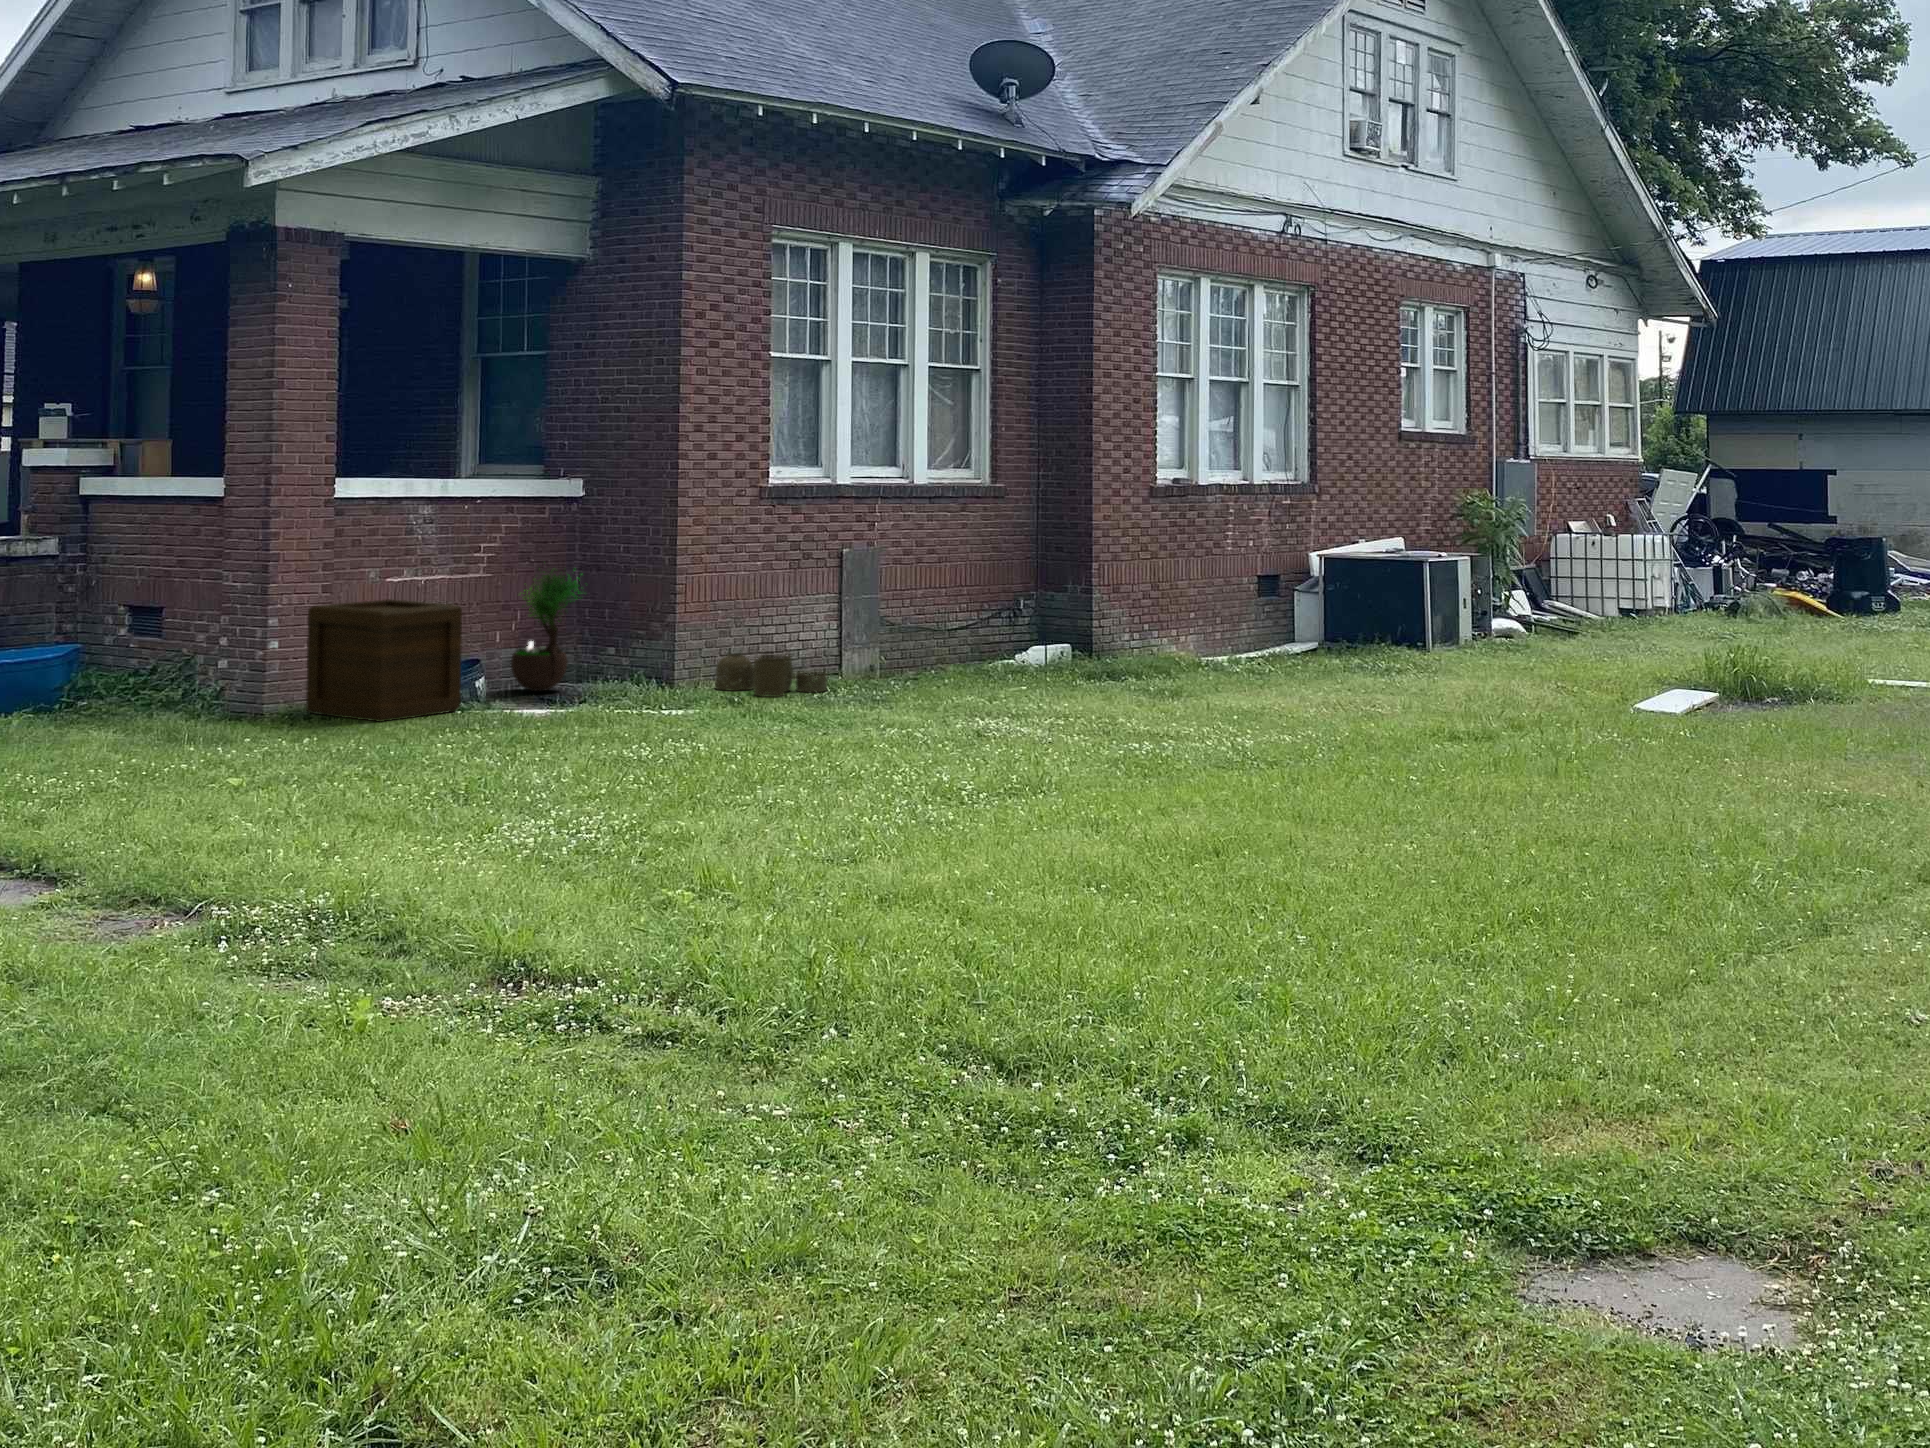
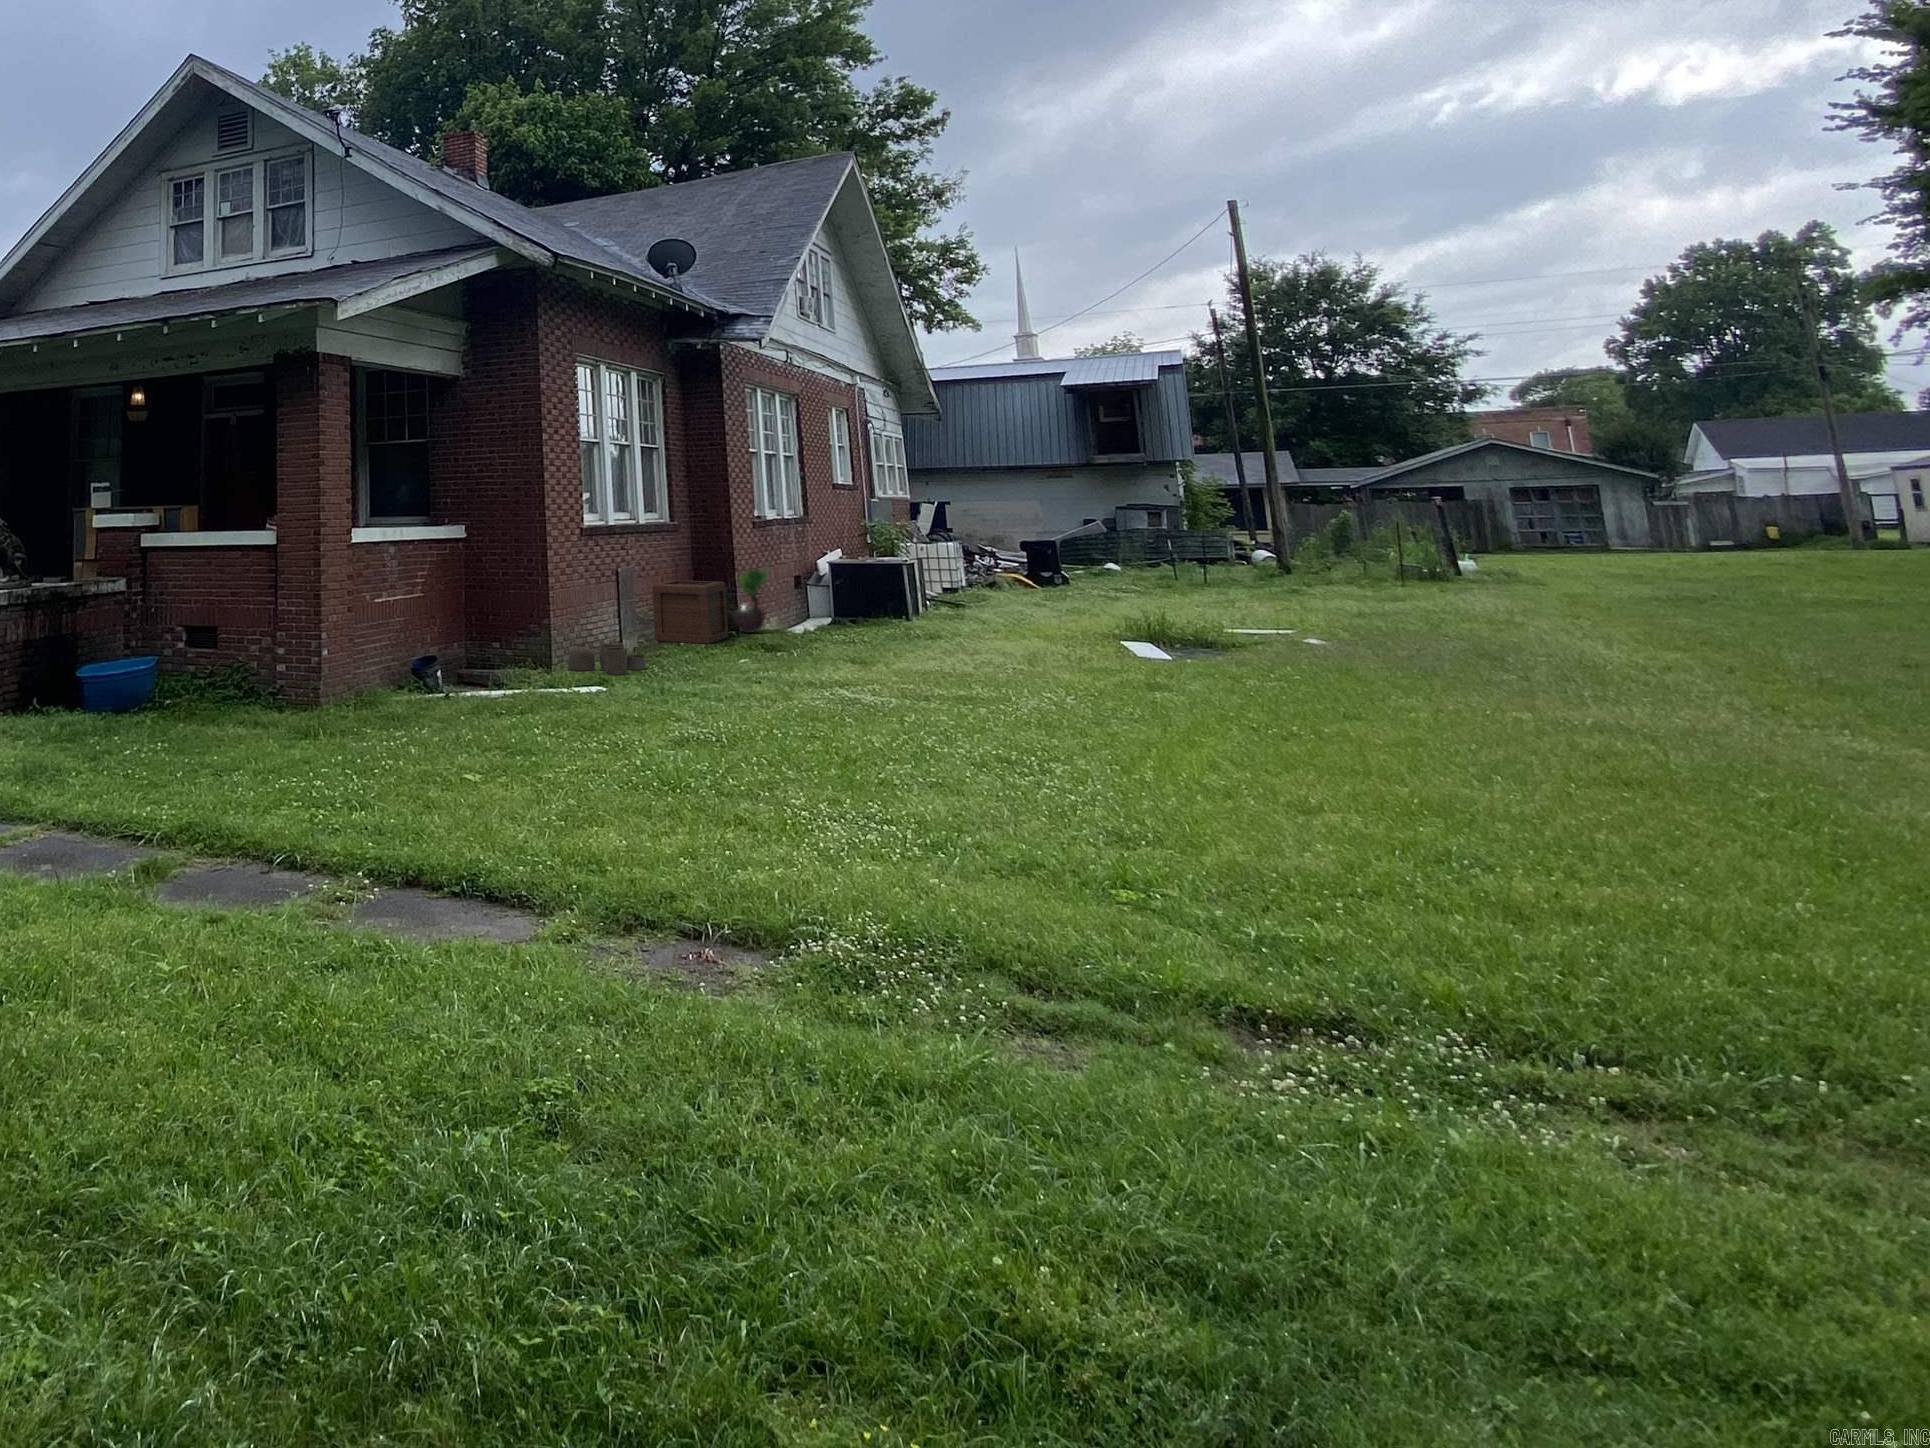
potted tree: present [511,568,582,691] -> present [734,569,767,633]
wooden crate: present [306,599,462,722] -> present [652,580,728,644]

